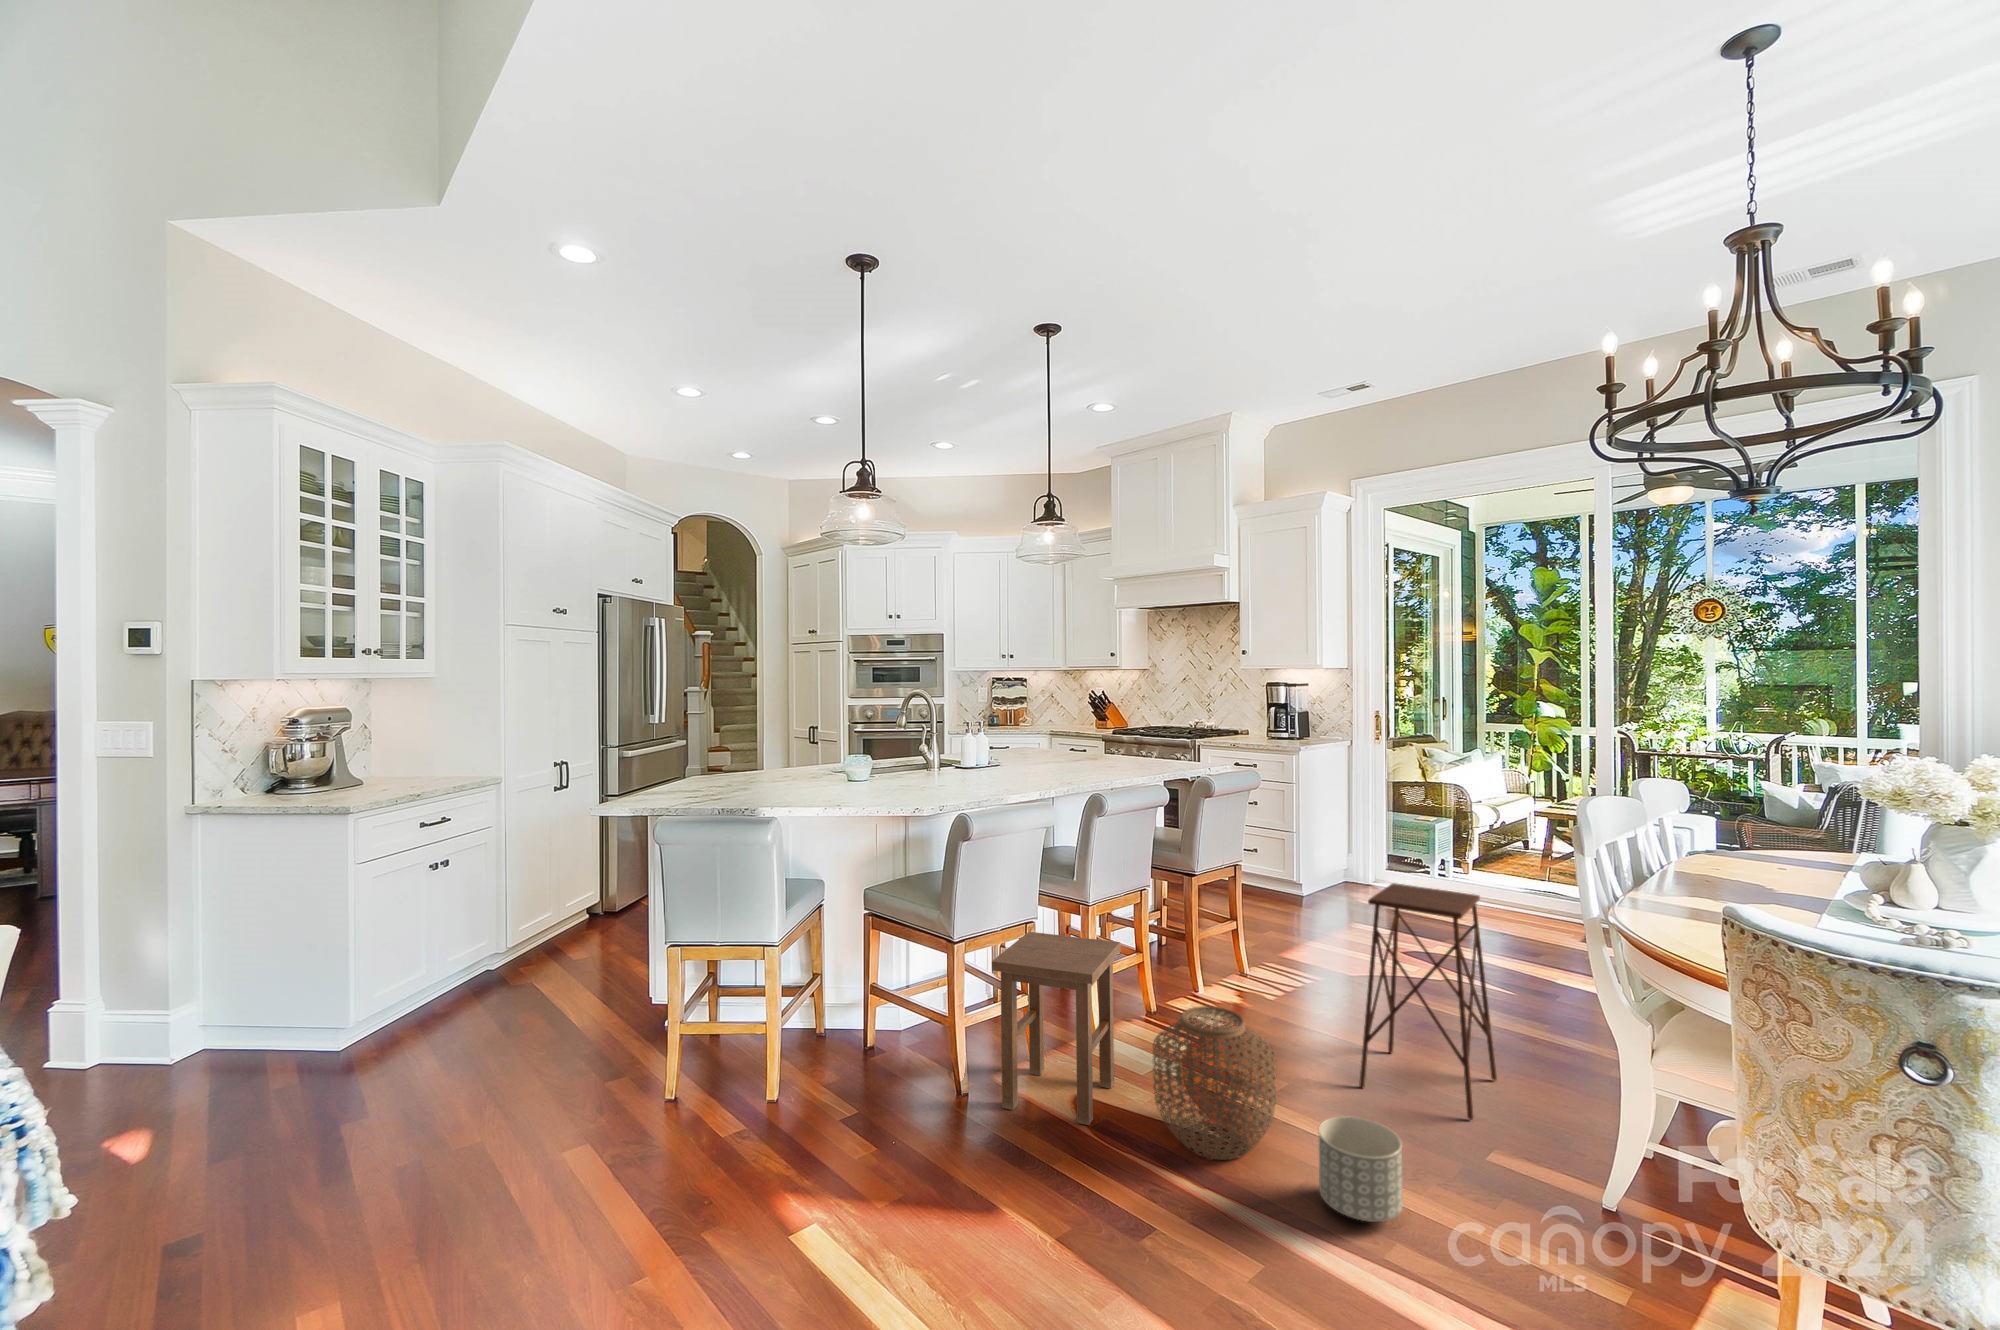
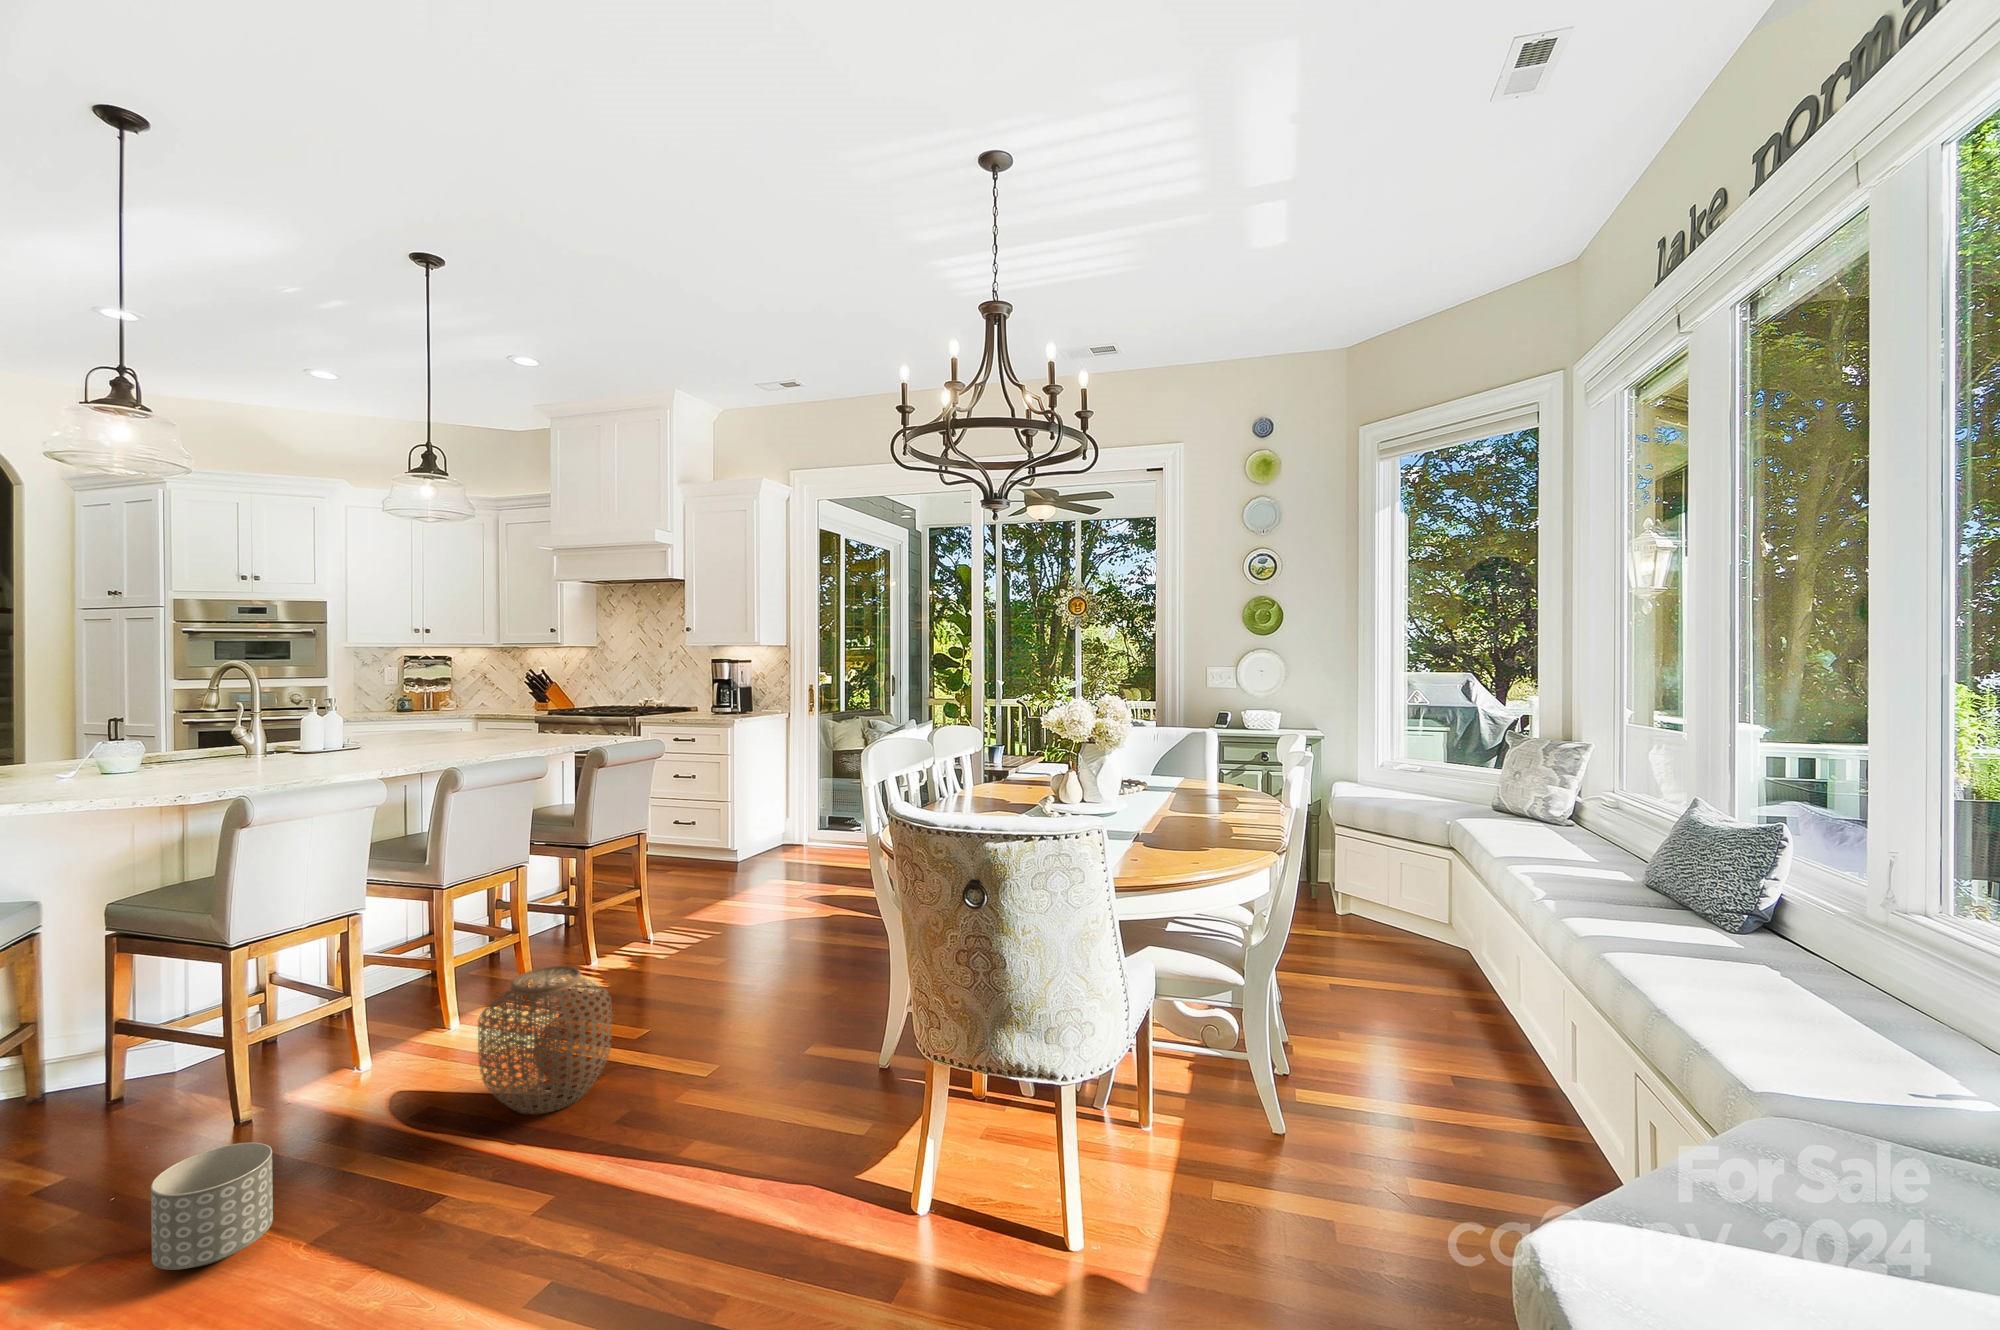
side table: present [1359,883,1497,1120] -> none [718,832,841,1025]
stool: present [992,932,1121,1125] -> none [279,919,464,1123]
planter: present [1319,1116,1403,1222] -> present [151,1143,273,1270]

